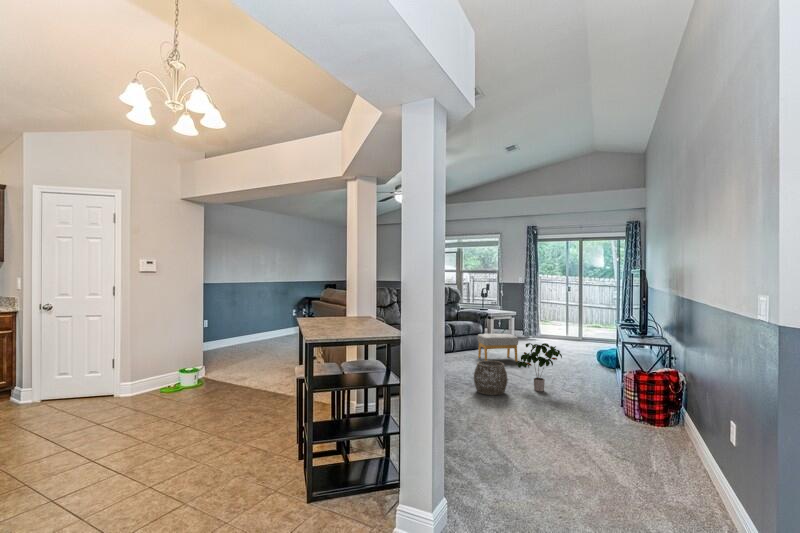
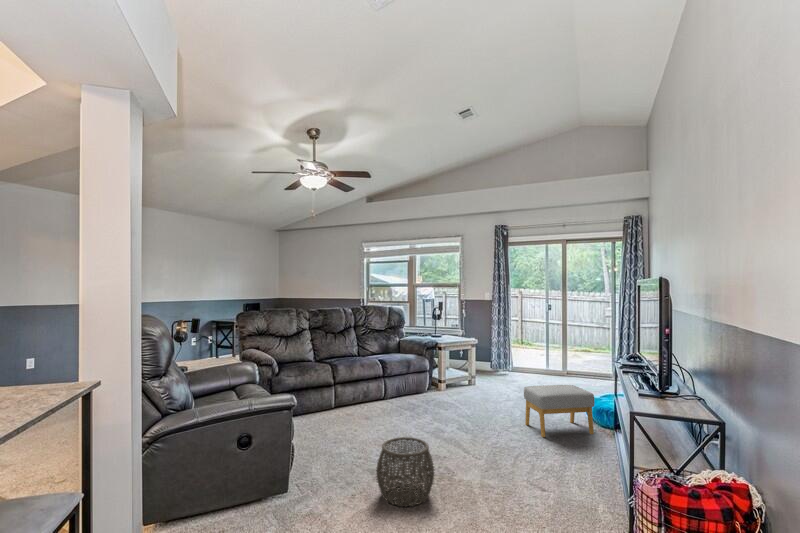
footstool: present [478,333,518,362] -> present [524,385,594,437]
potted plant: present [516,343,562,392] -> none [453,405,528,492]

